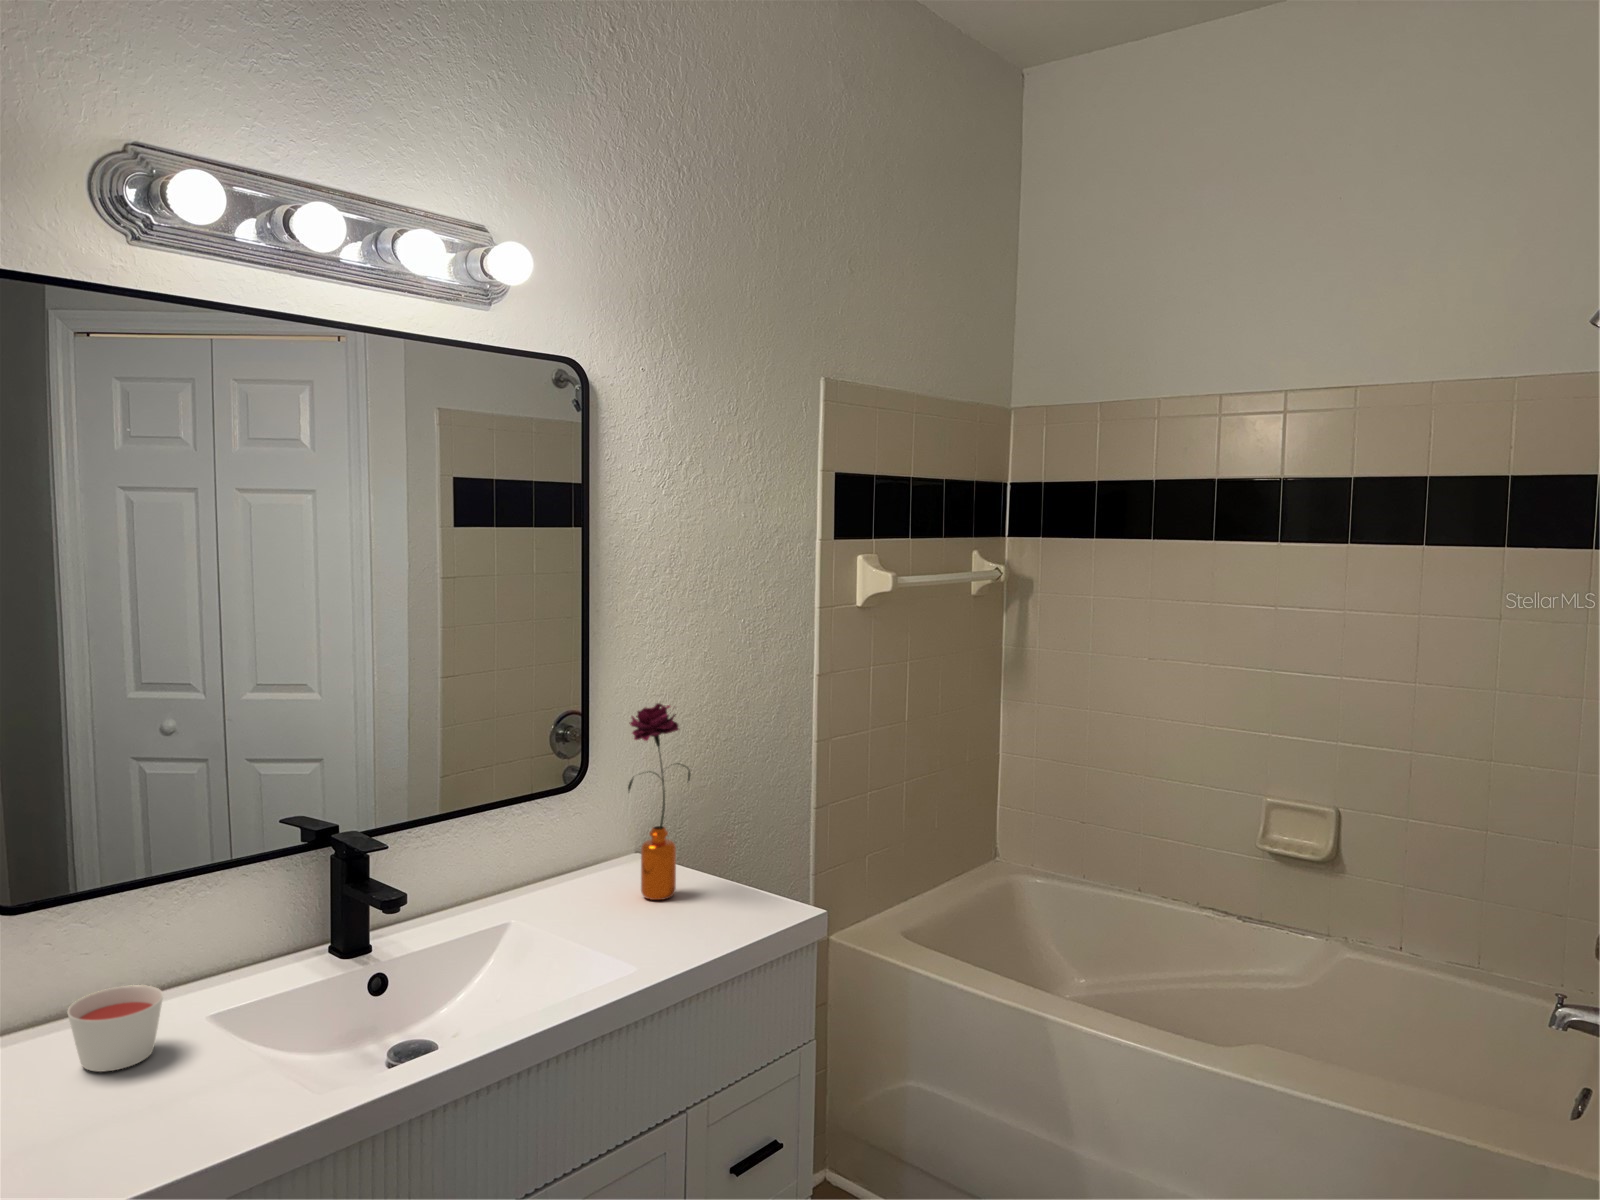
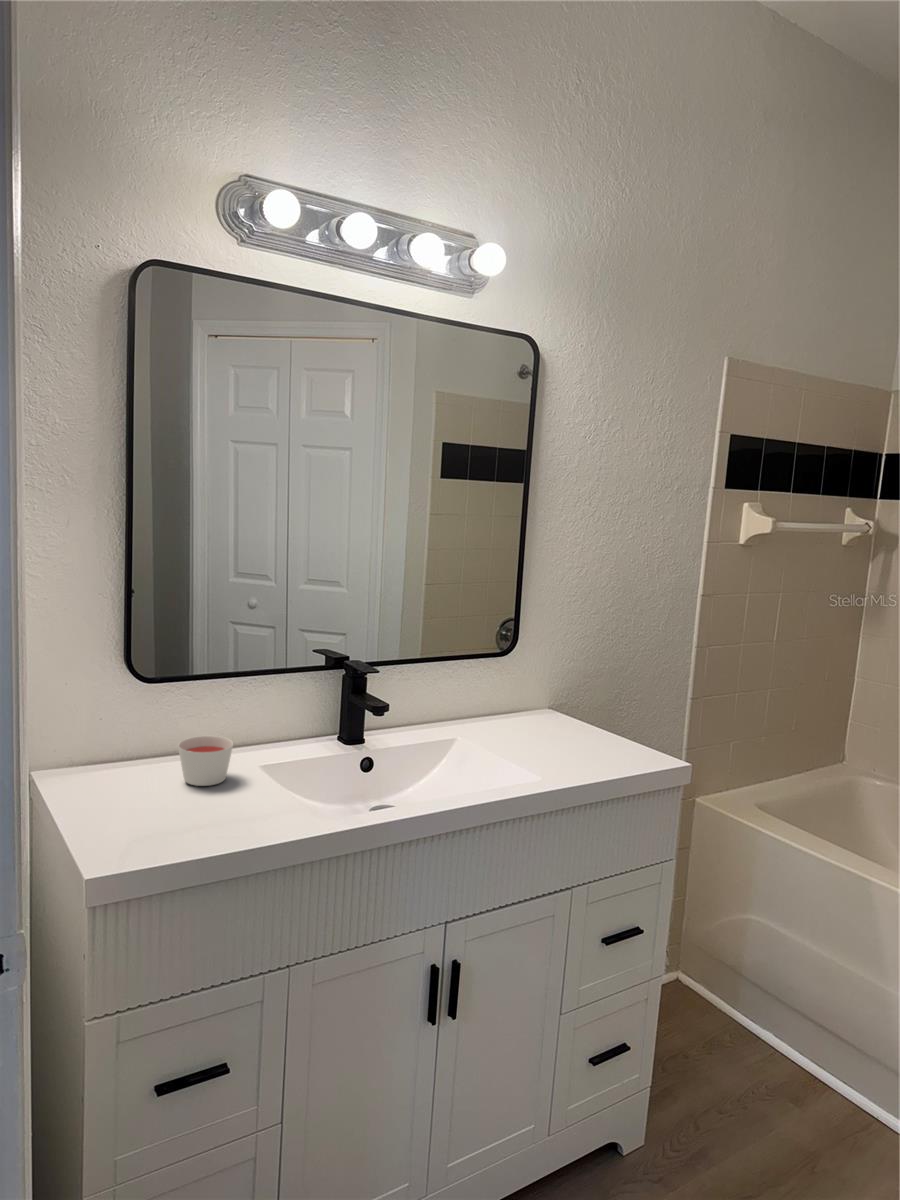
flower: present [628,703,691,900] -> none [549,594,595,739]

